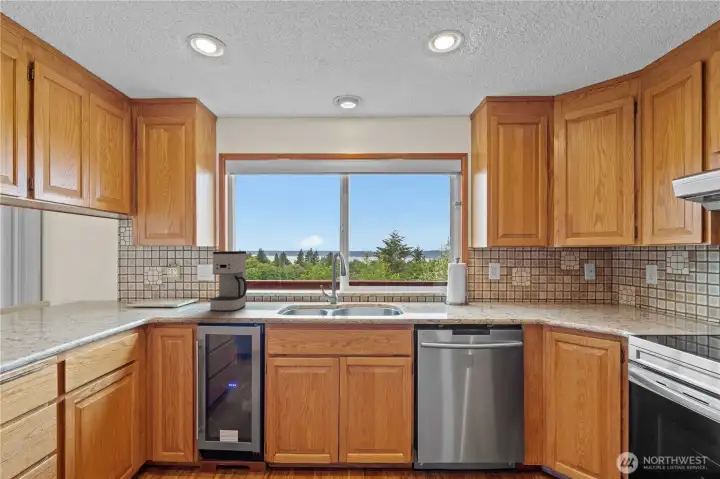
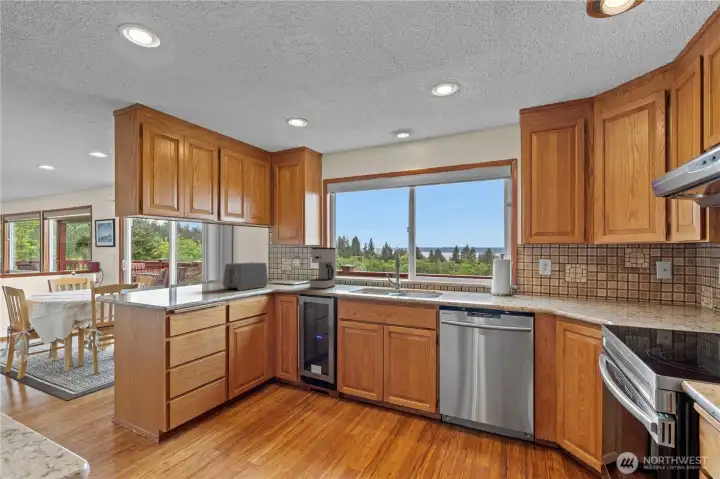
toaster: none [64,277,141,324] -> present [223,262,268,290]

